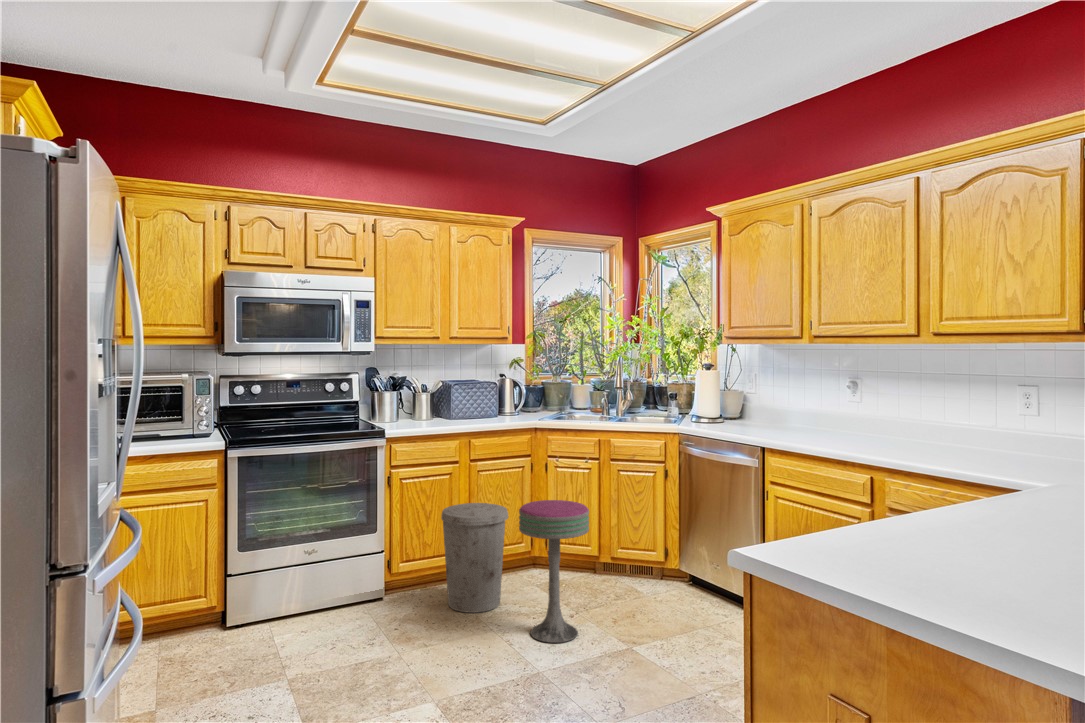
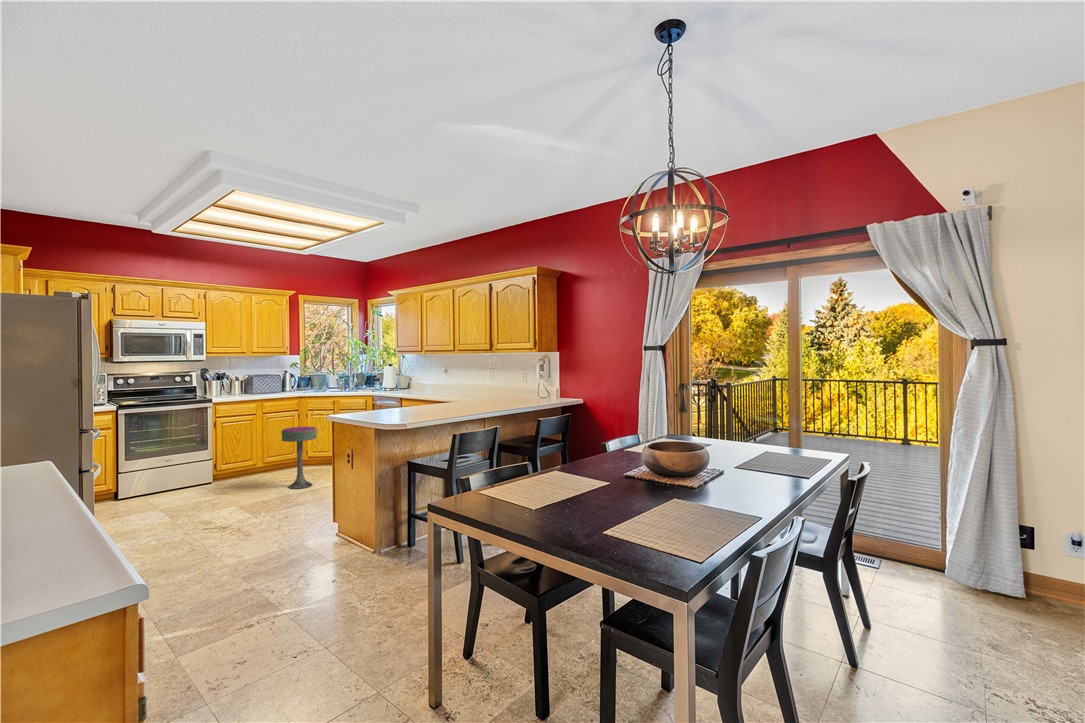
trash can: present [441,503,508,613] -> none [244,433,281,484]

